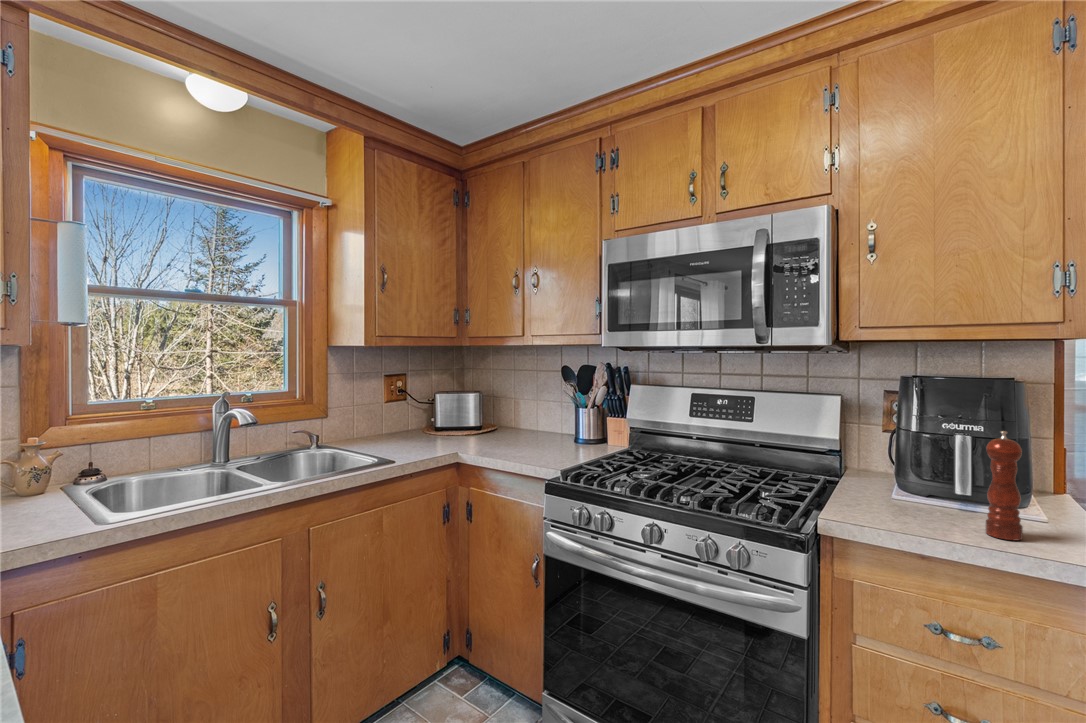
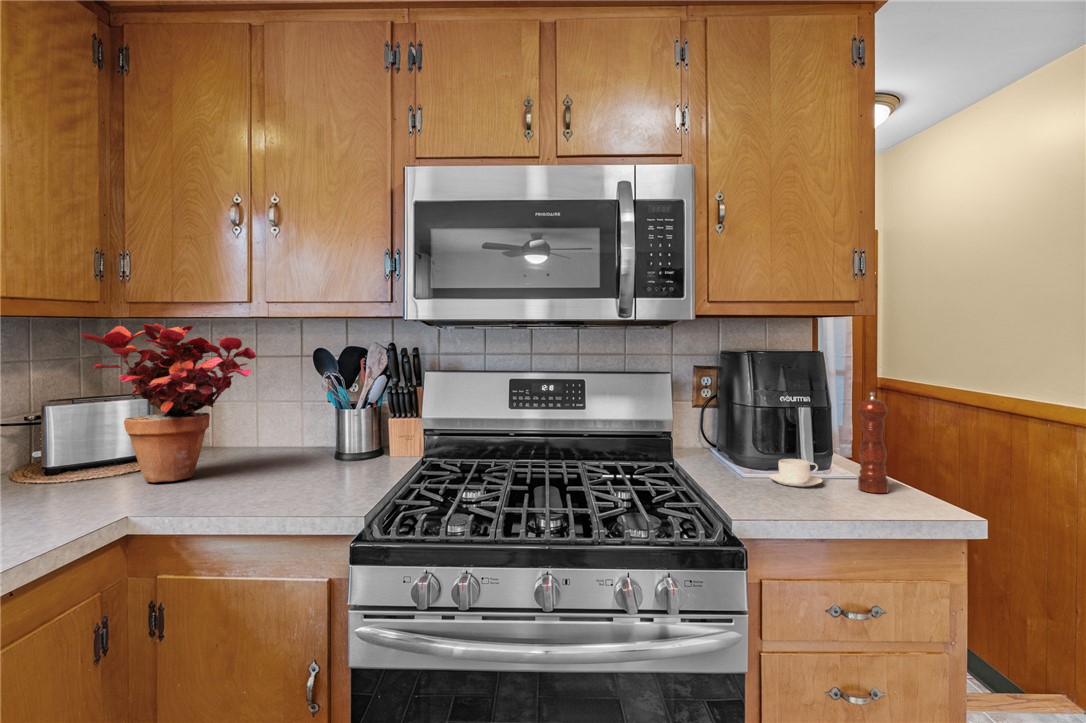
potted plant: none [440,352,521,443] -> present [81,323,257,482]
coffee cup: none [892,490,952,519] -> present [769,459,822,487]

